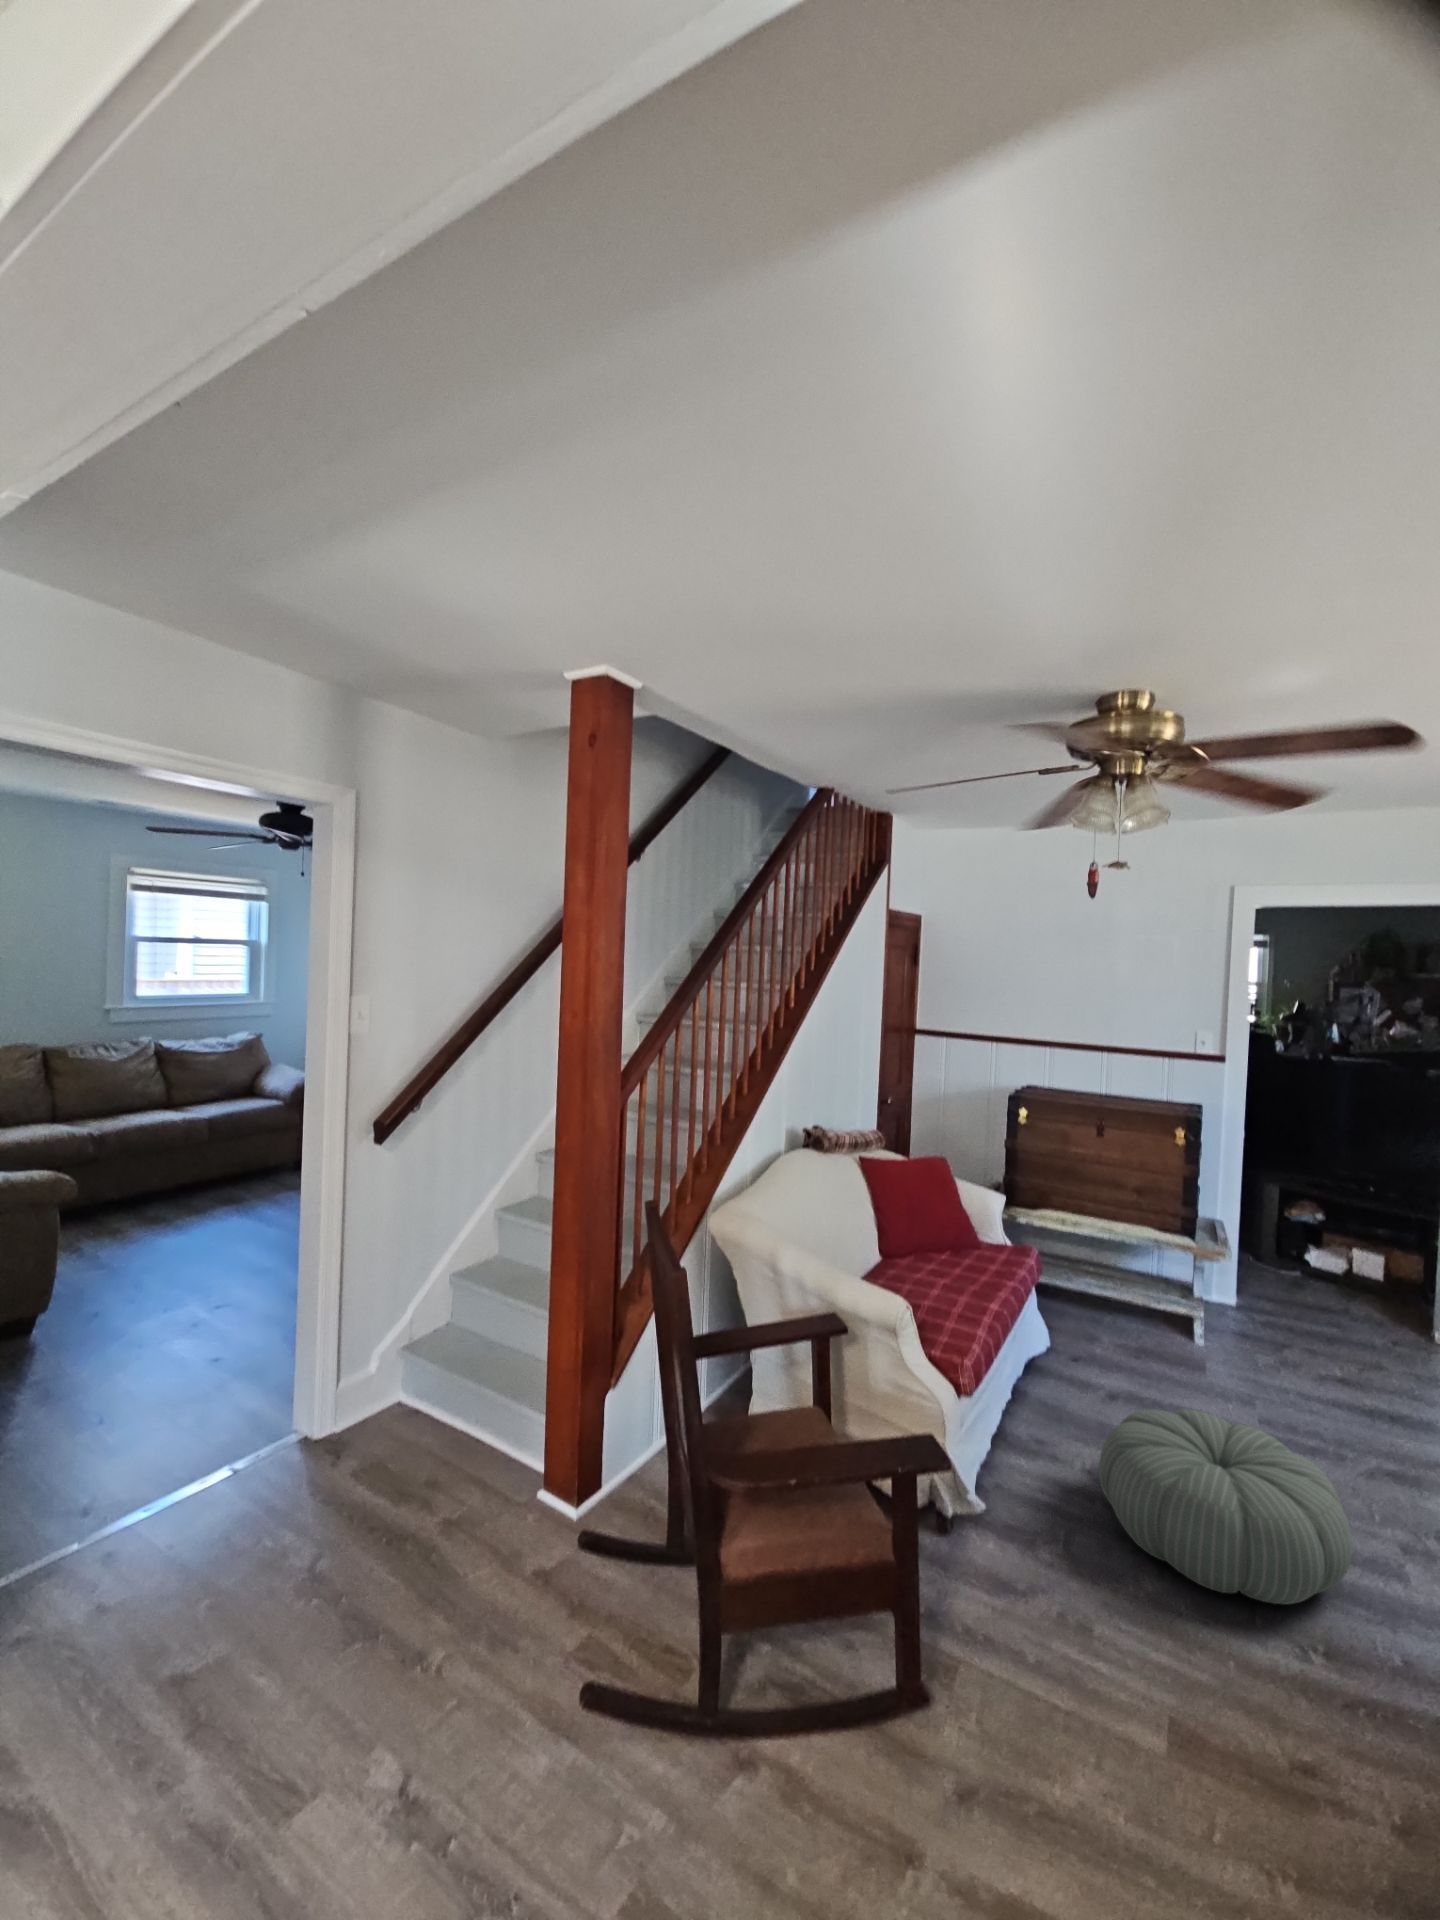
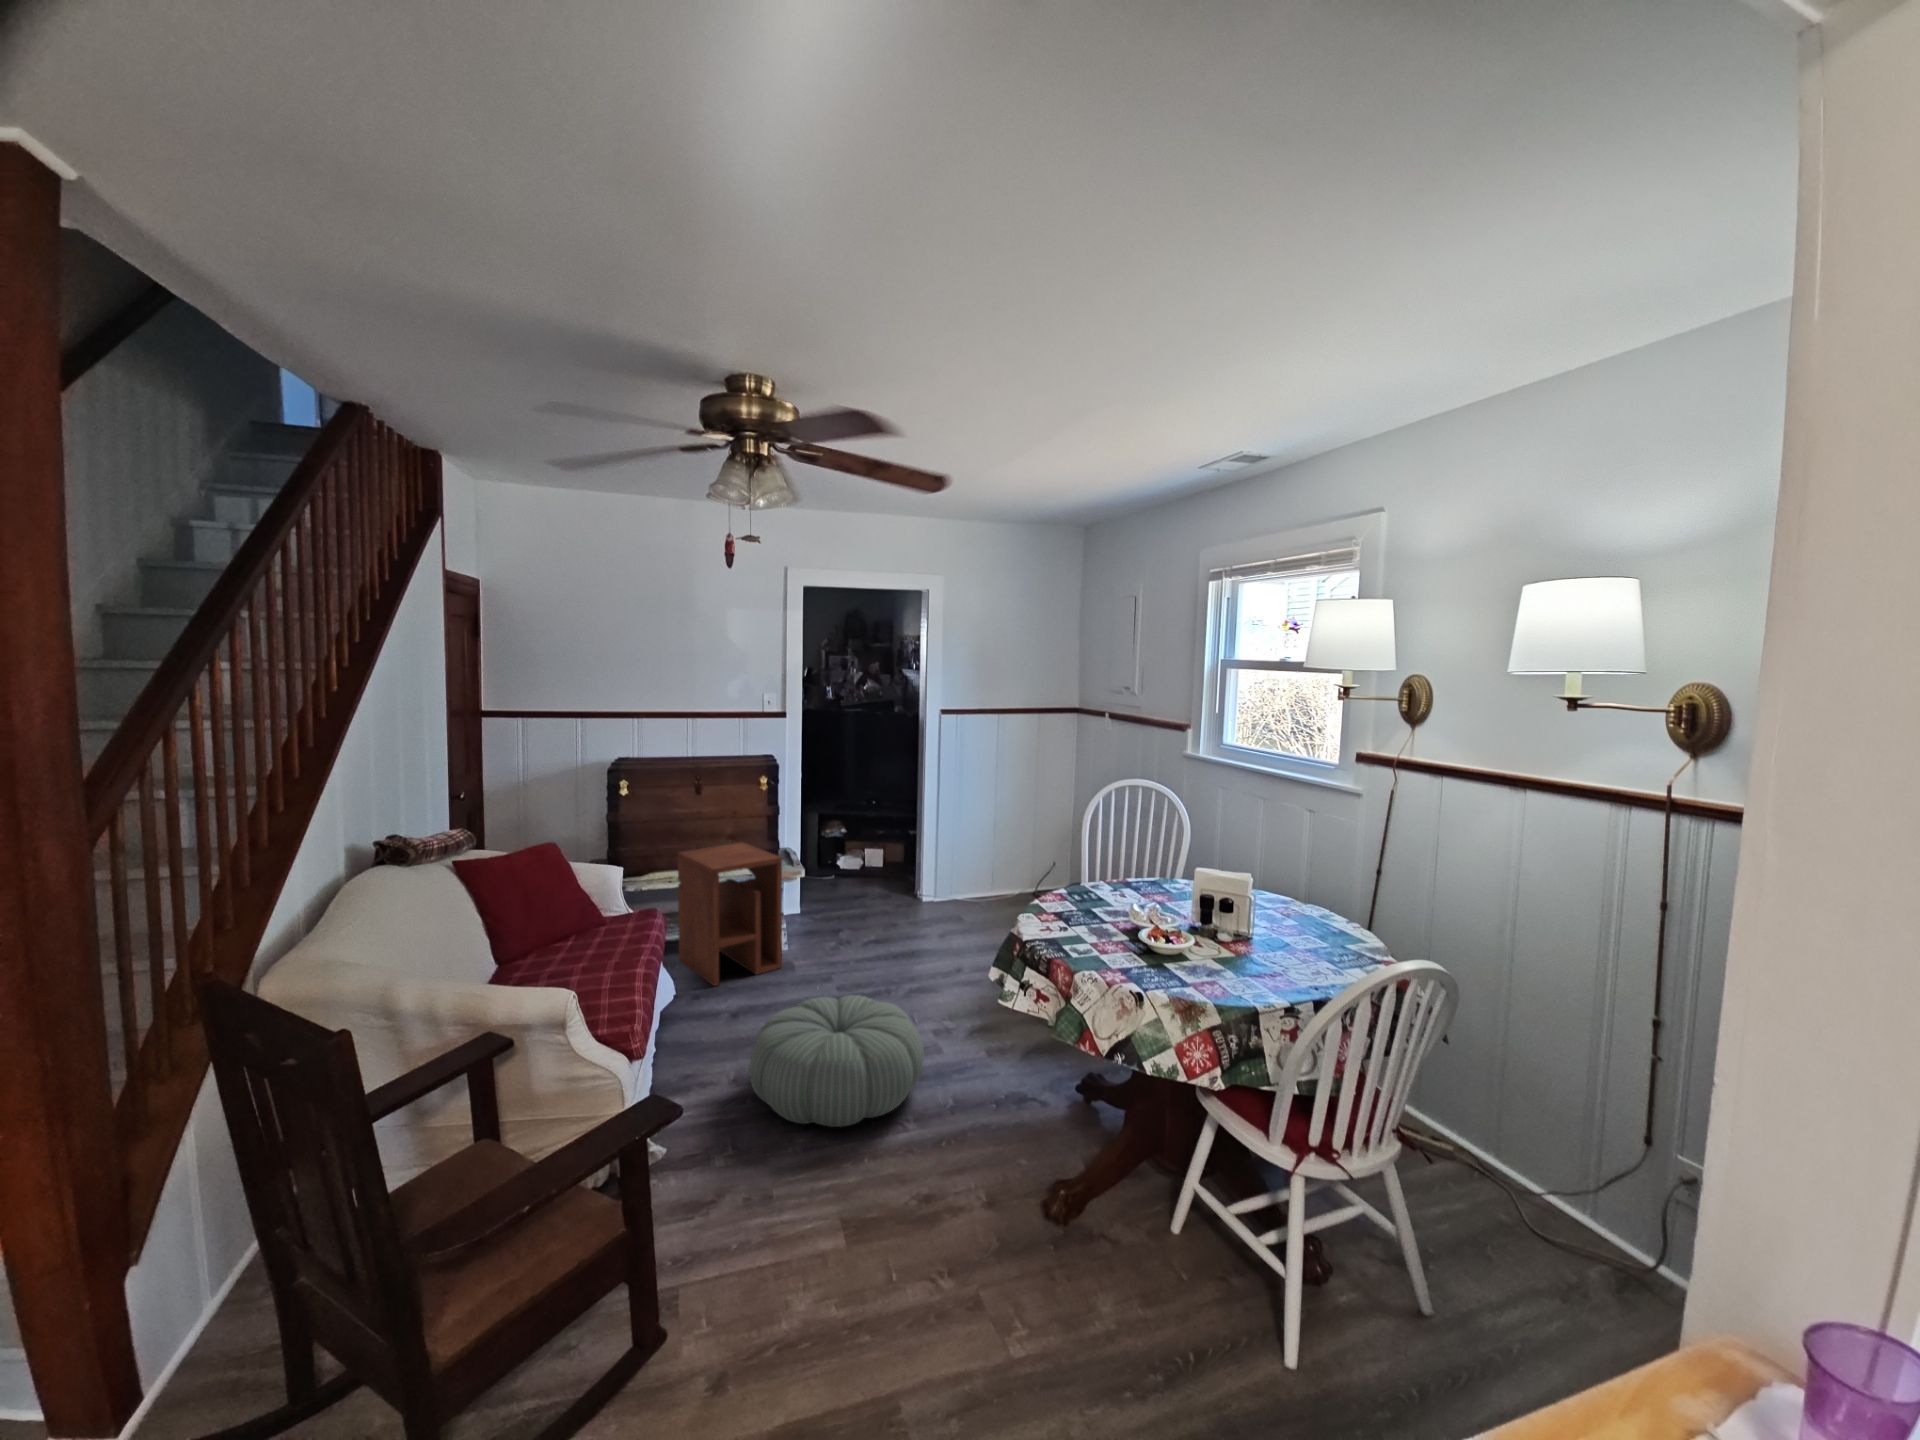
side table: none [1068,1195,1194,1364] -> present [678,842,782,986]

